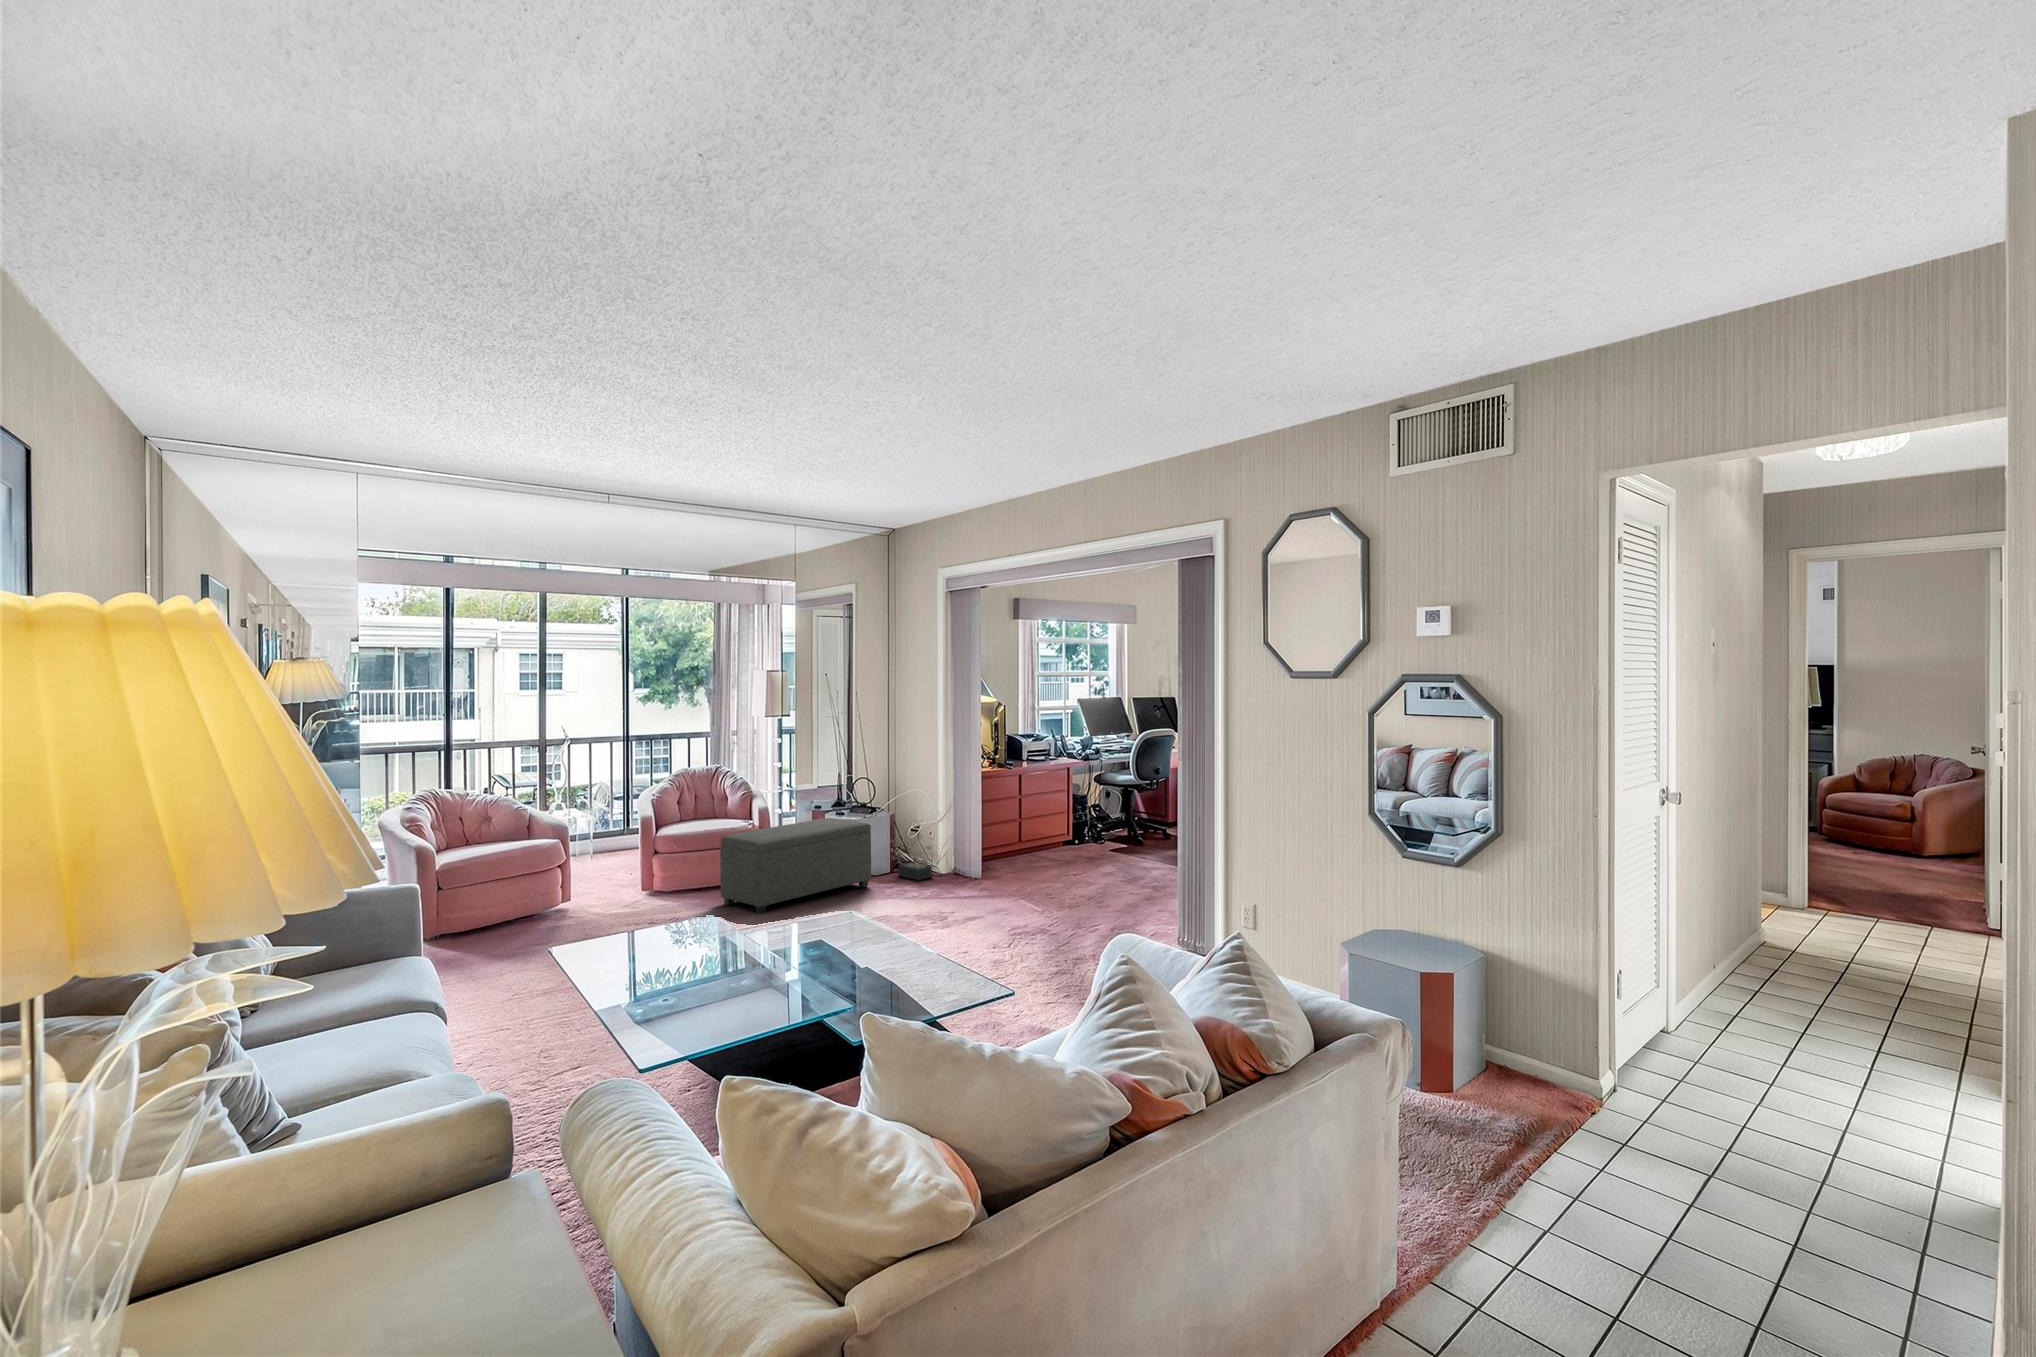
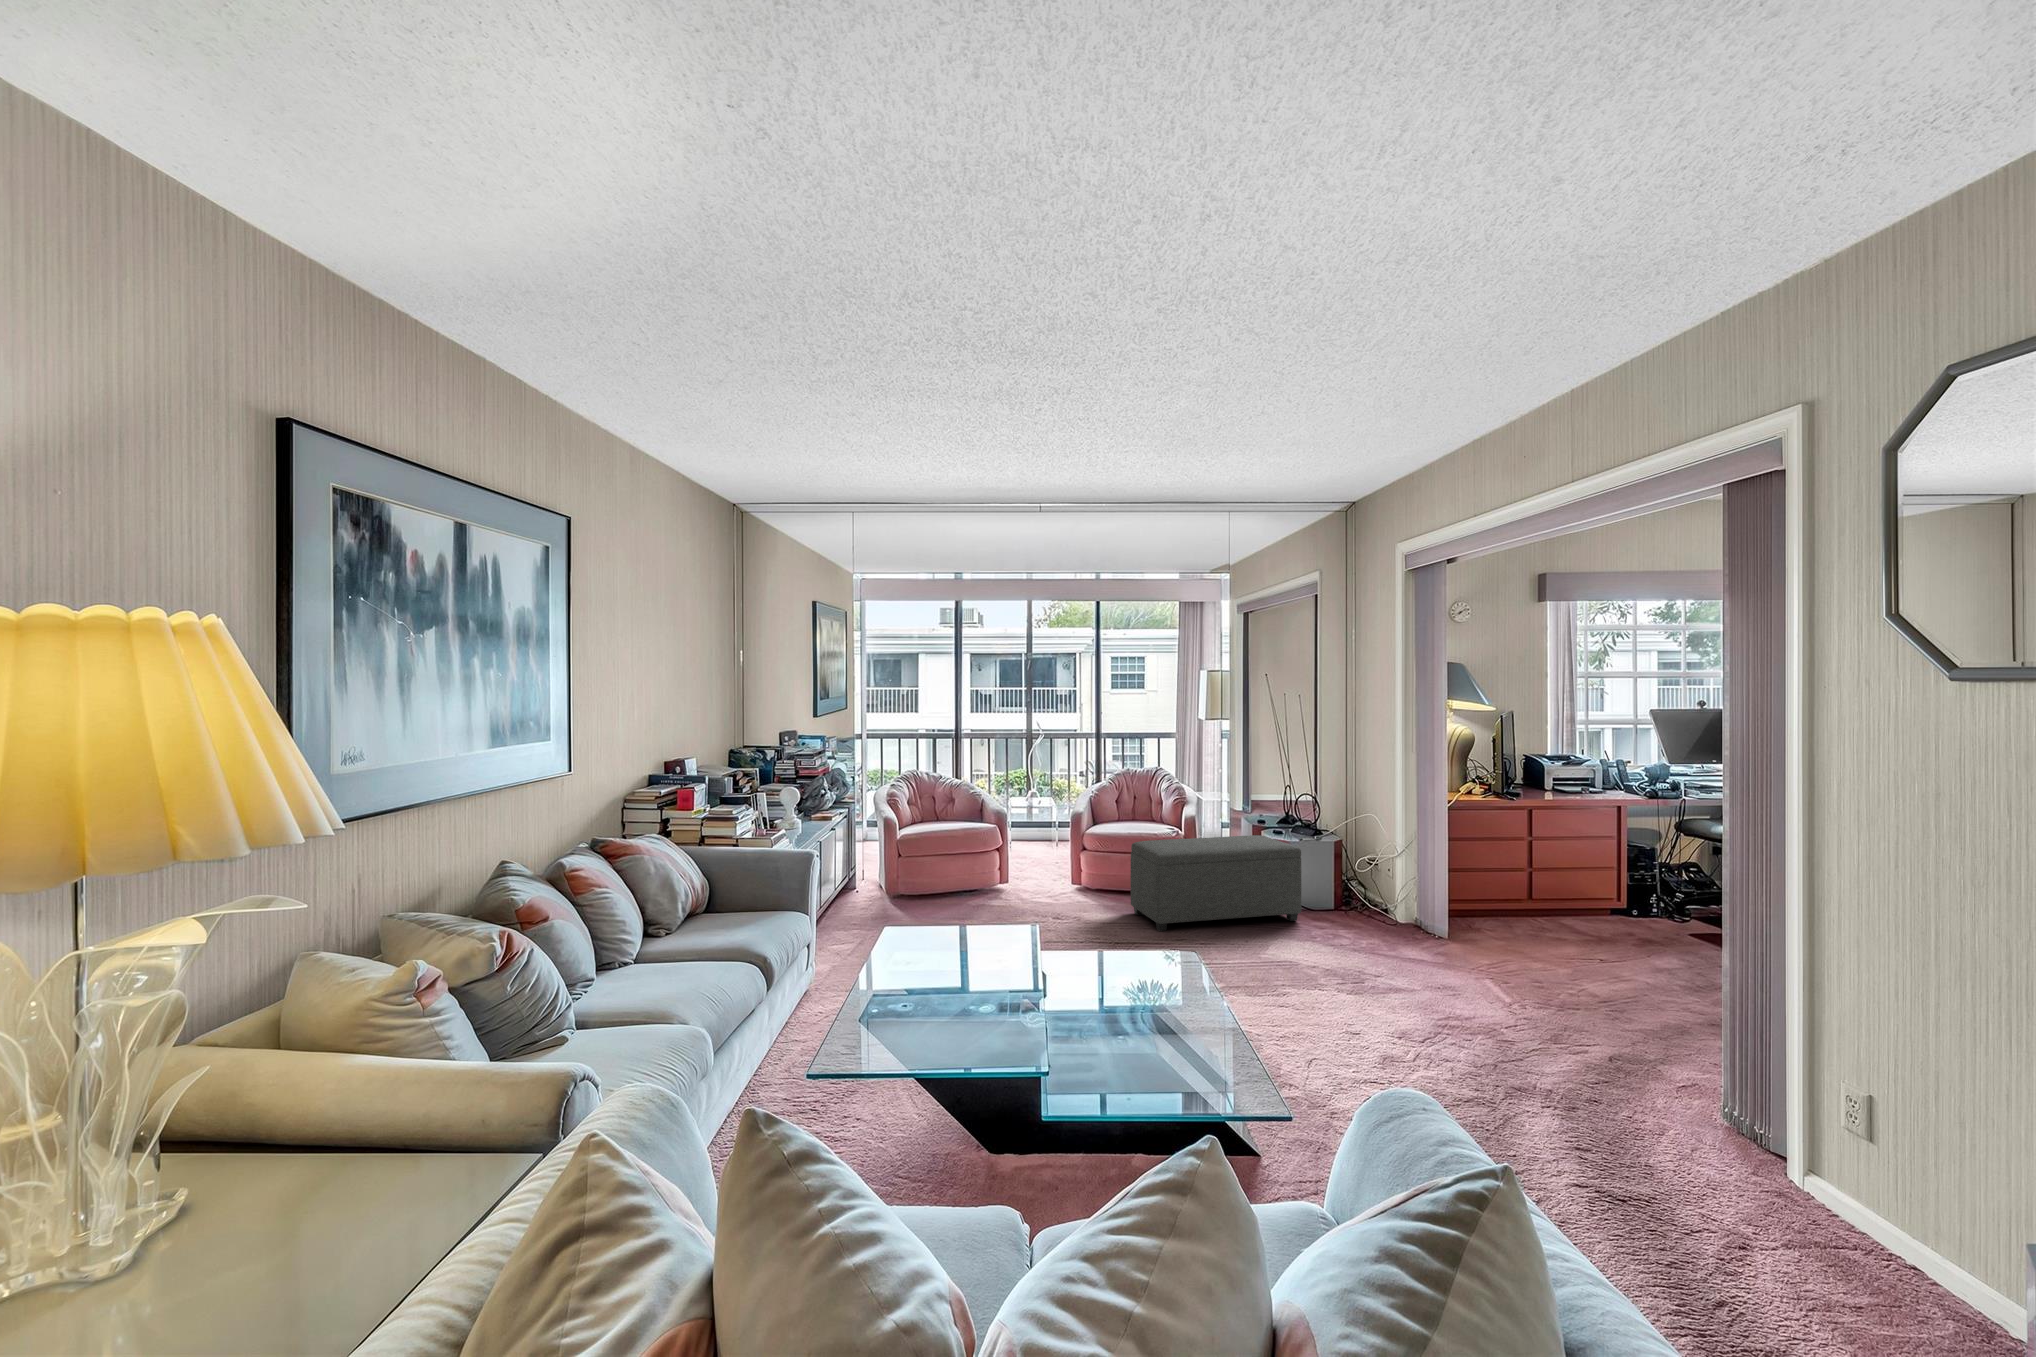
decorative plant: present [891,840,936,880] -> none [1331,862,1392,924]

